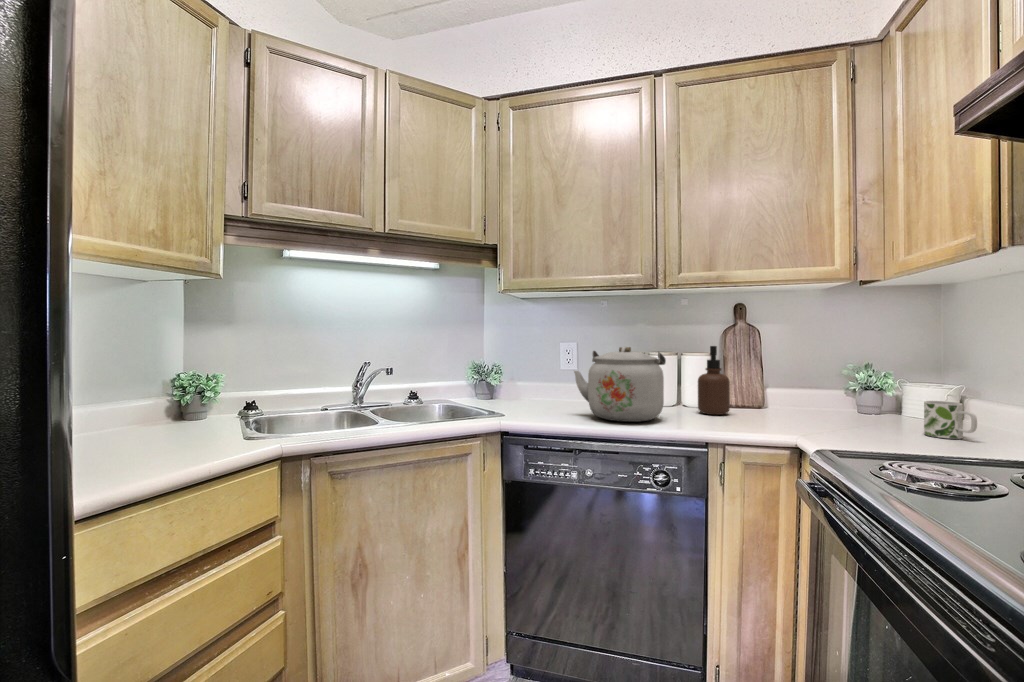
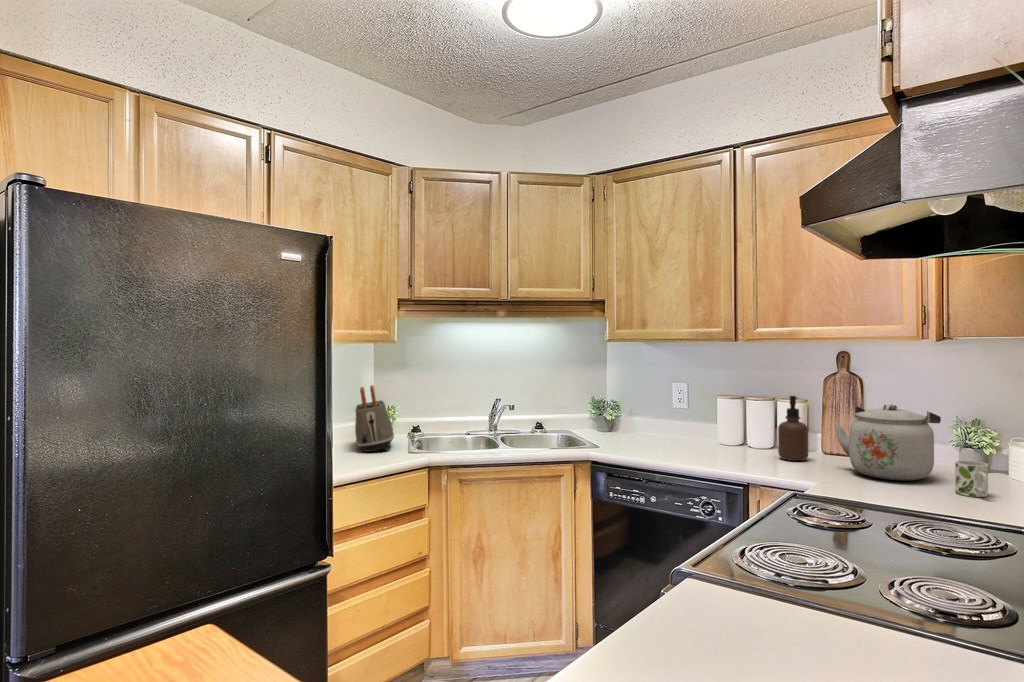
toaster: none [146,340,218,442] -> present [355,385,394,452]
kettle: present [574,346,666,422] -> present [834,404,941,481]

